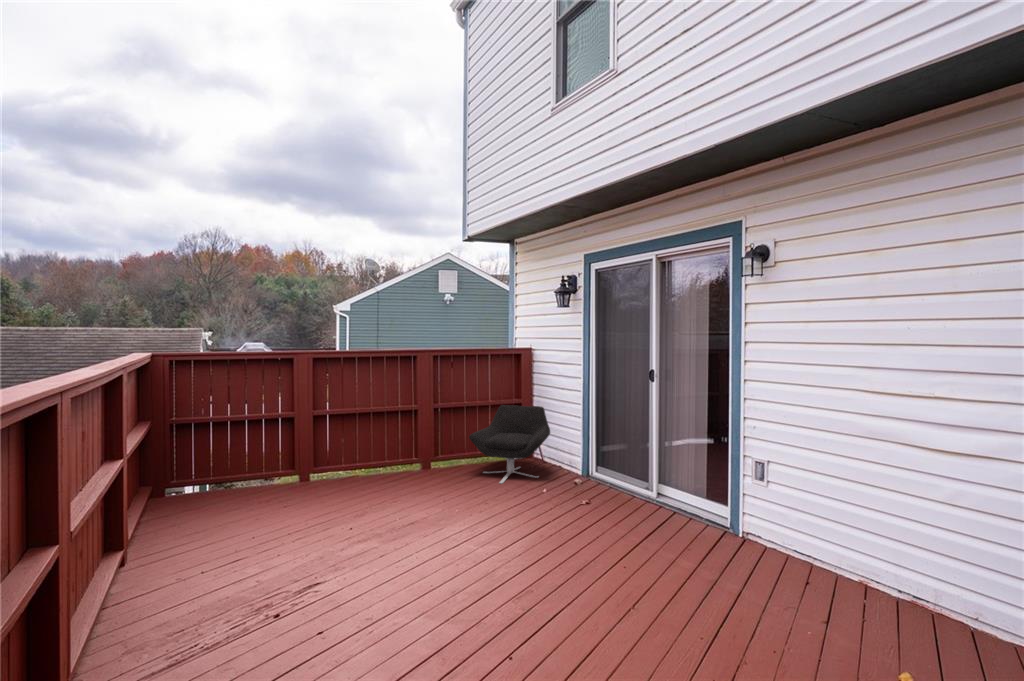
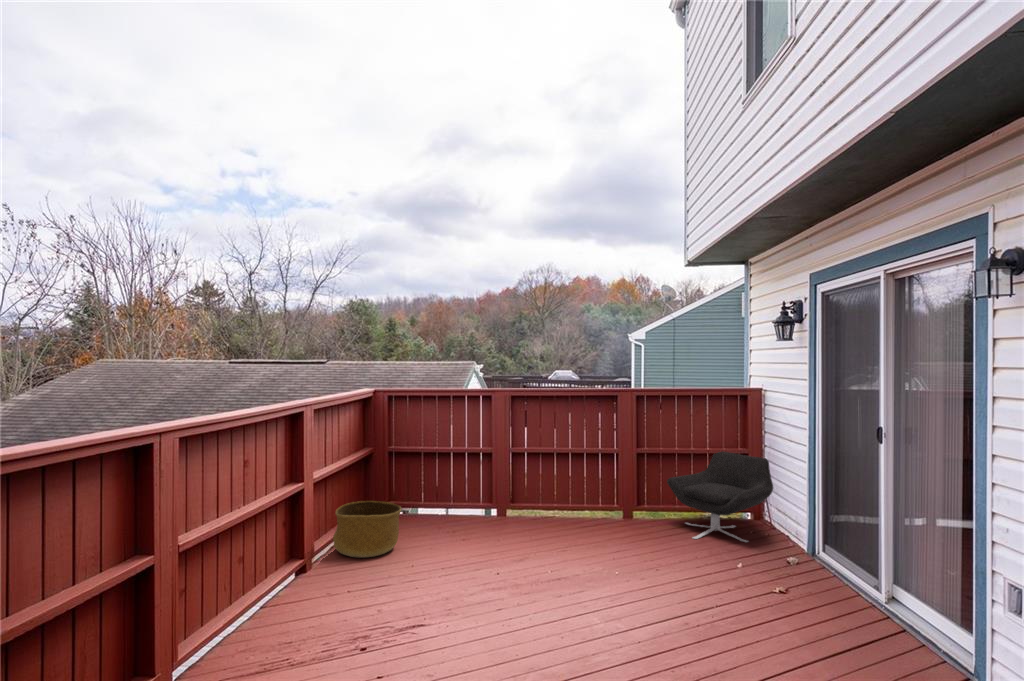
basket: none [107,514,216,597] -> present [333,501,401,558]

